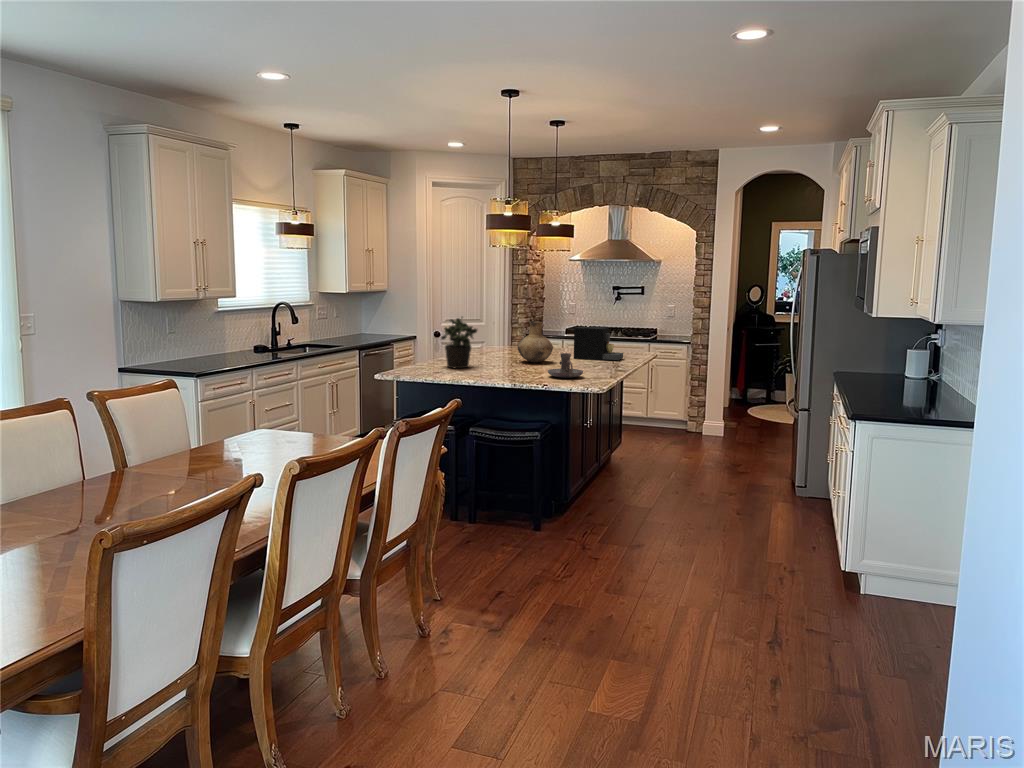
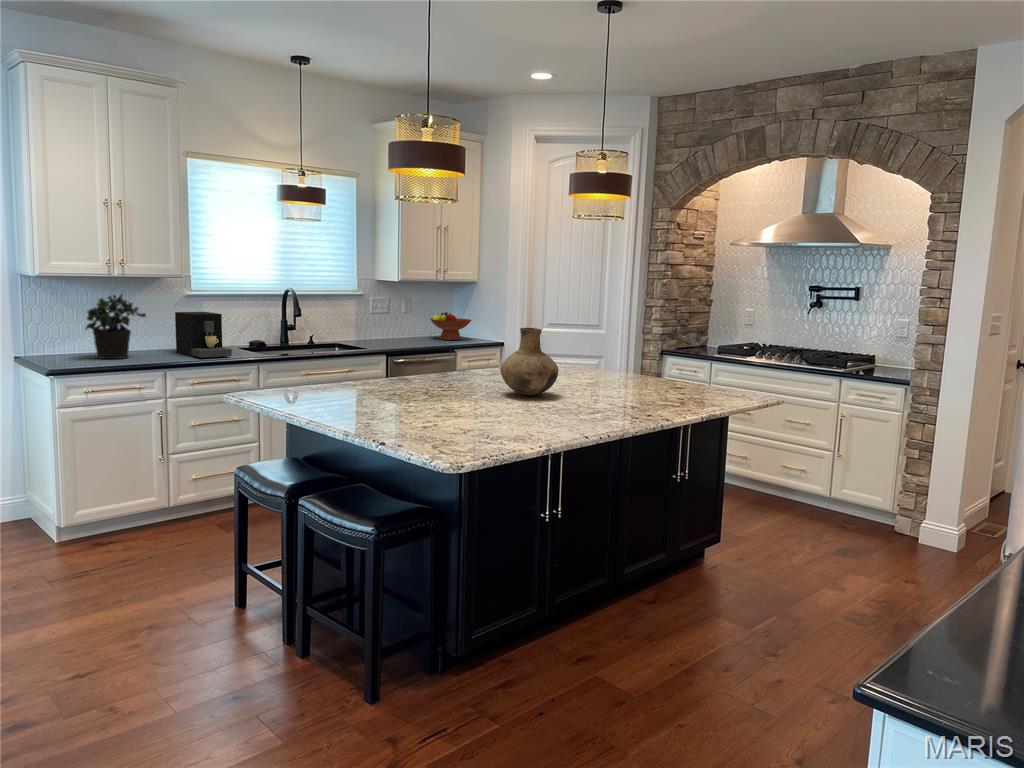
fruit bowl: none [355,315,388,336] -> present [430,312,471,340]
potted plant: present [441,317,477,368] -> present [86,294,146,359]
coffee maker: present [574,327,623,360] -> present [175,312,232,358]
candle holder: present [548,353,583,378] -> none [457,385,521,430]

